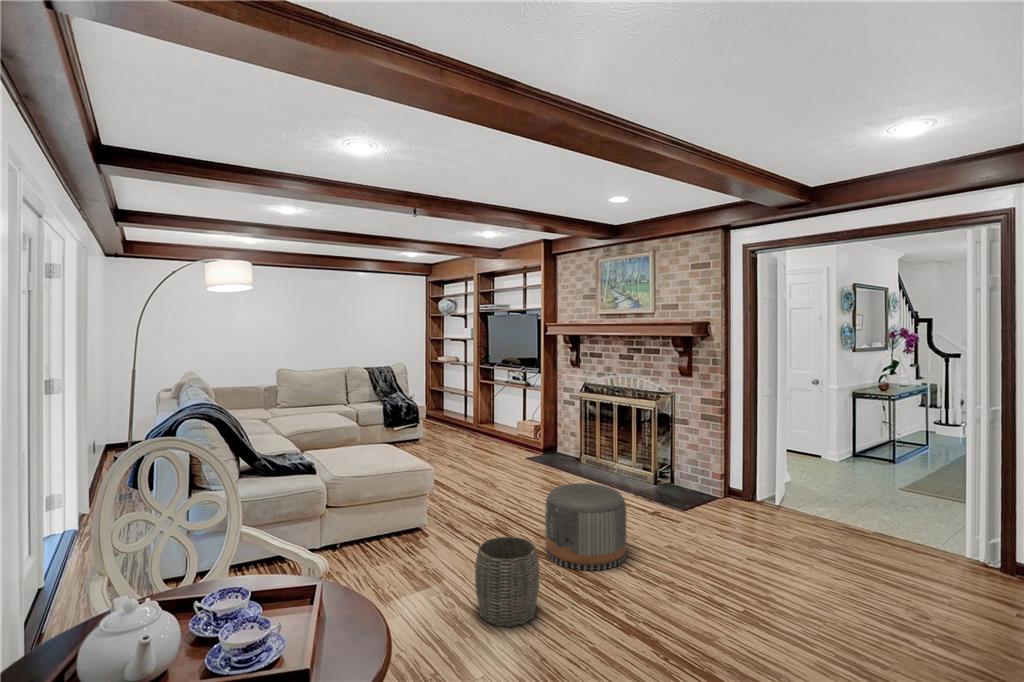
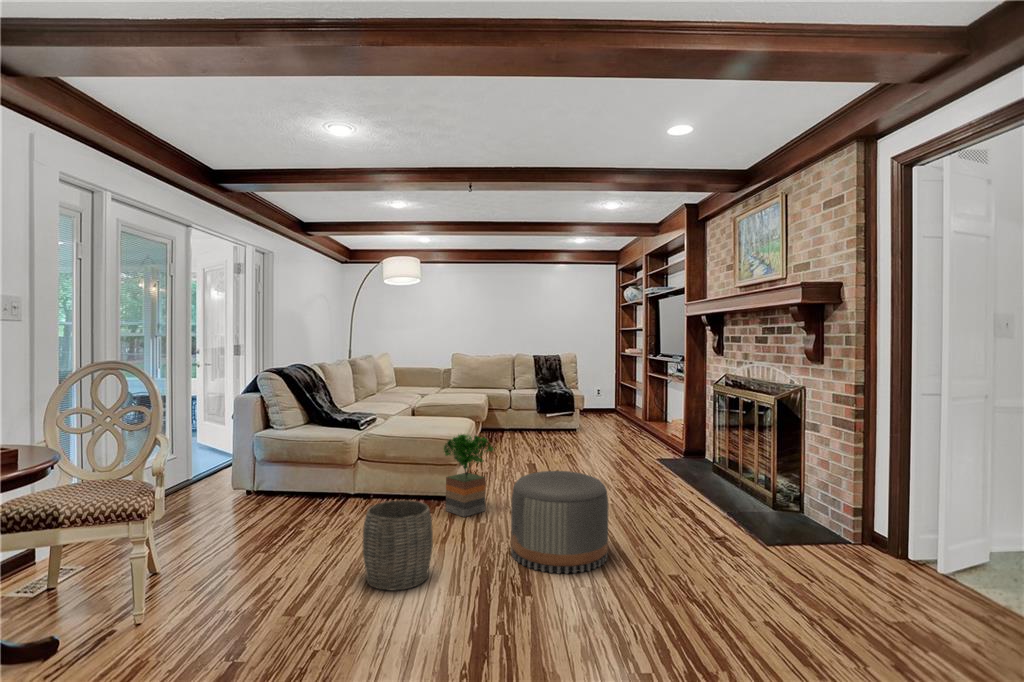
potted tree: none [436,462,483,542] -> present [444,434,493,517]

